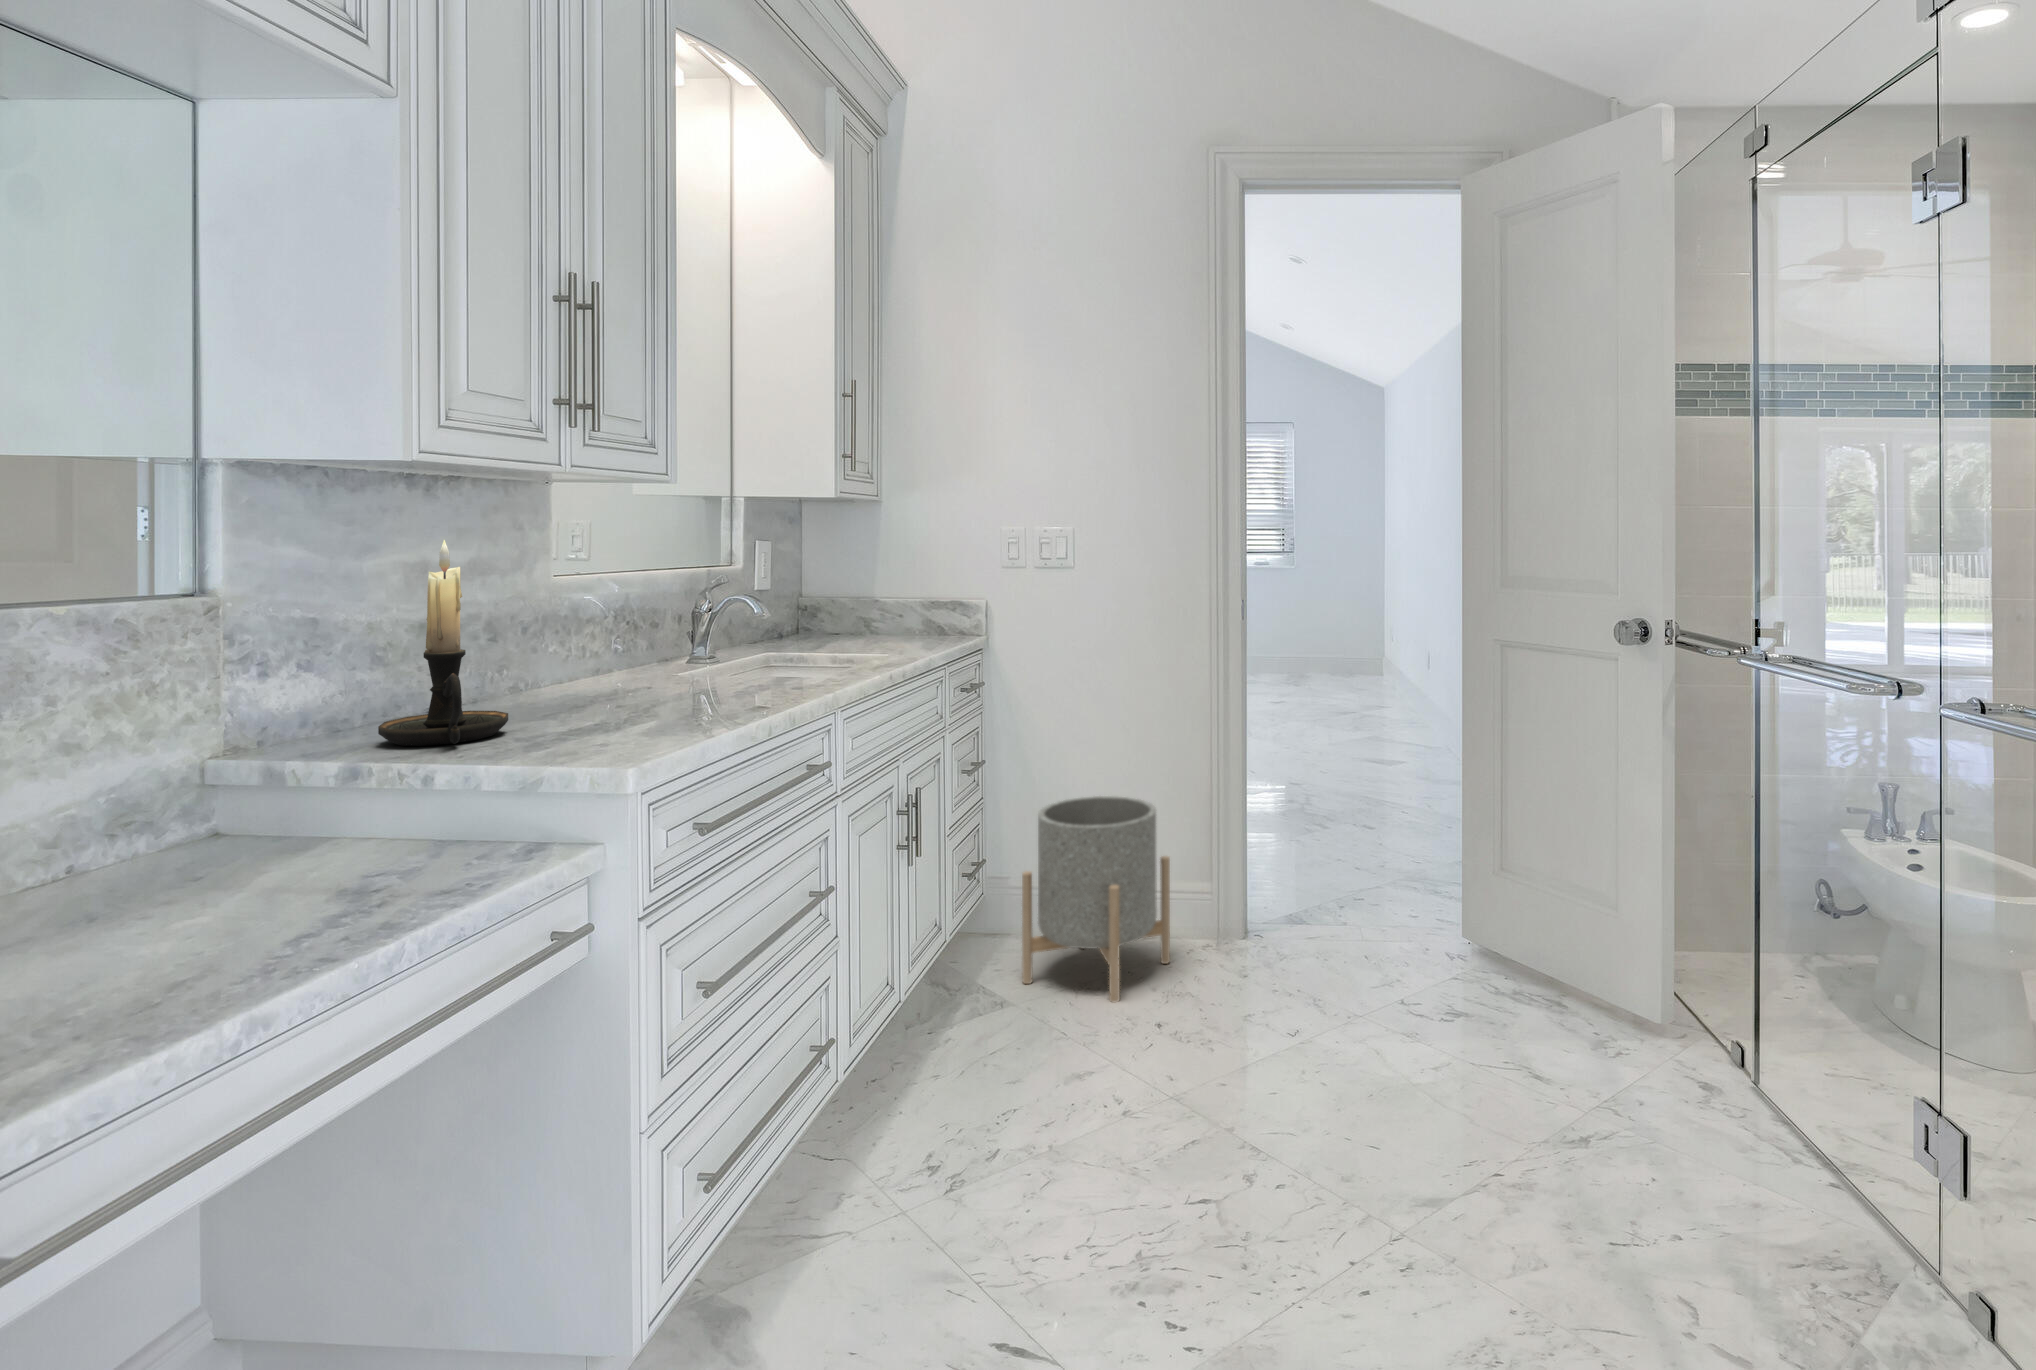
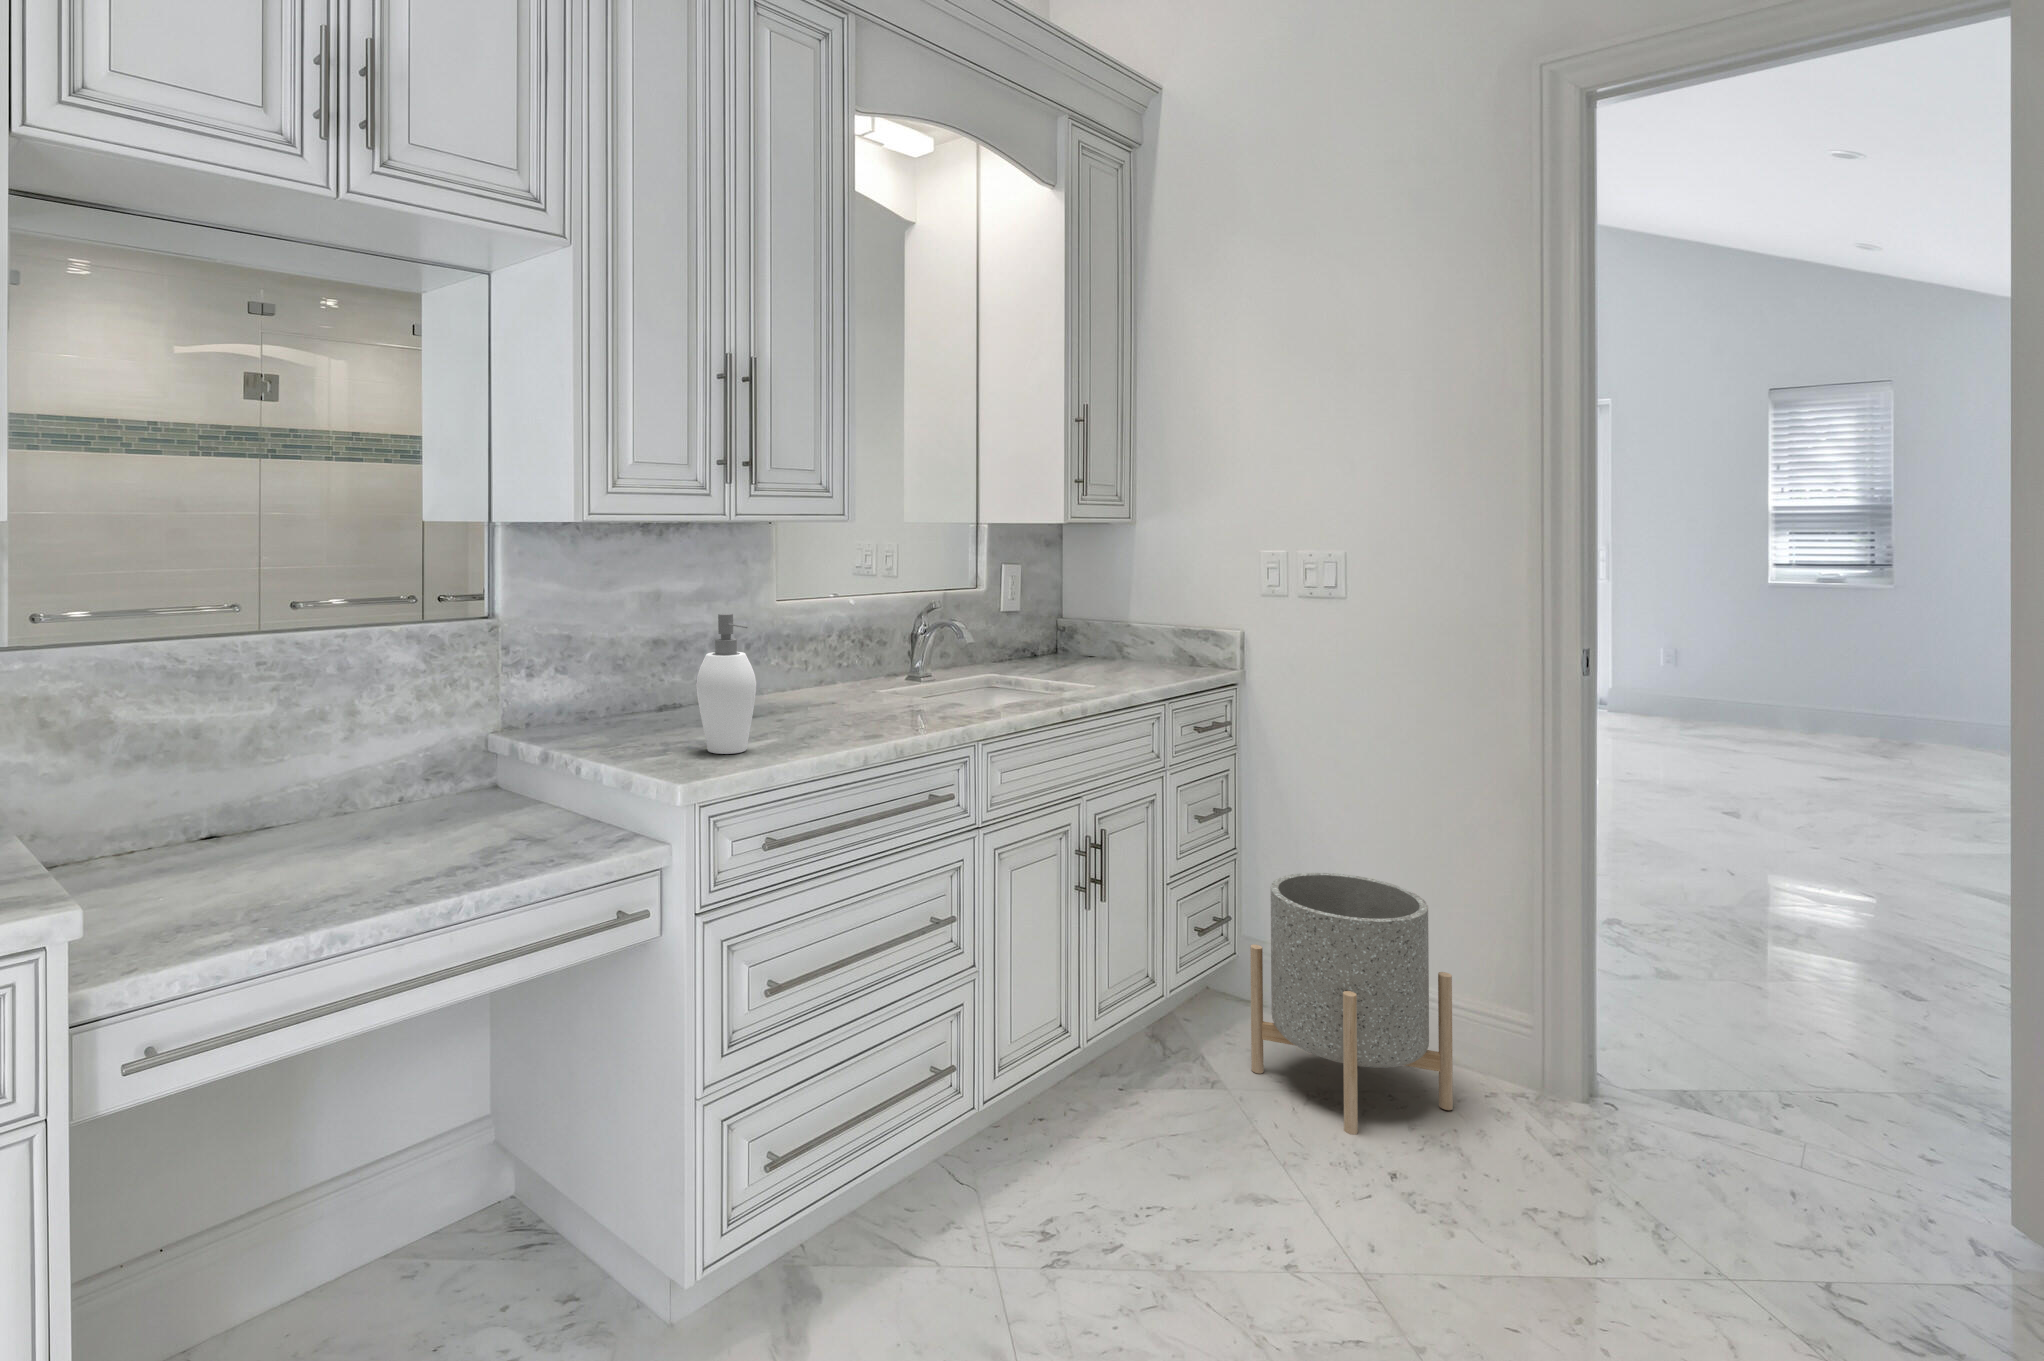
candle holder: present [378,540,508,746] -> none [608,574,690,736]
soap dispenser: none [575,580,664,745] -> present [696,613,756,754]

